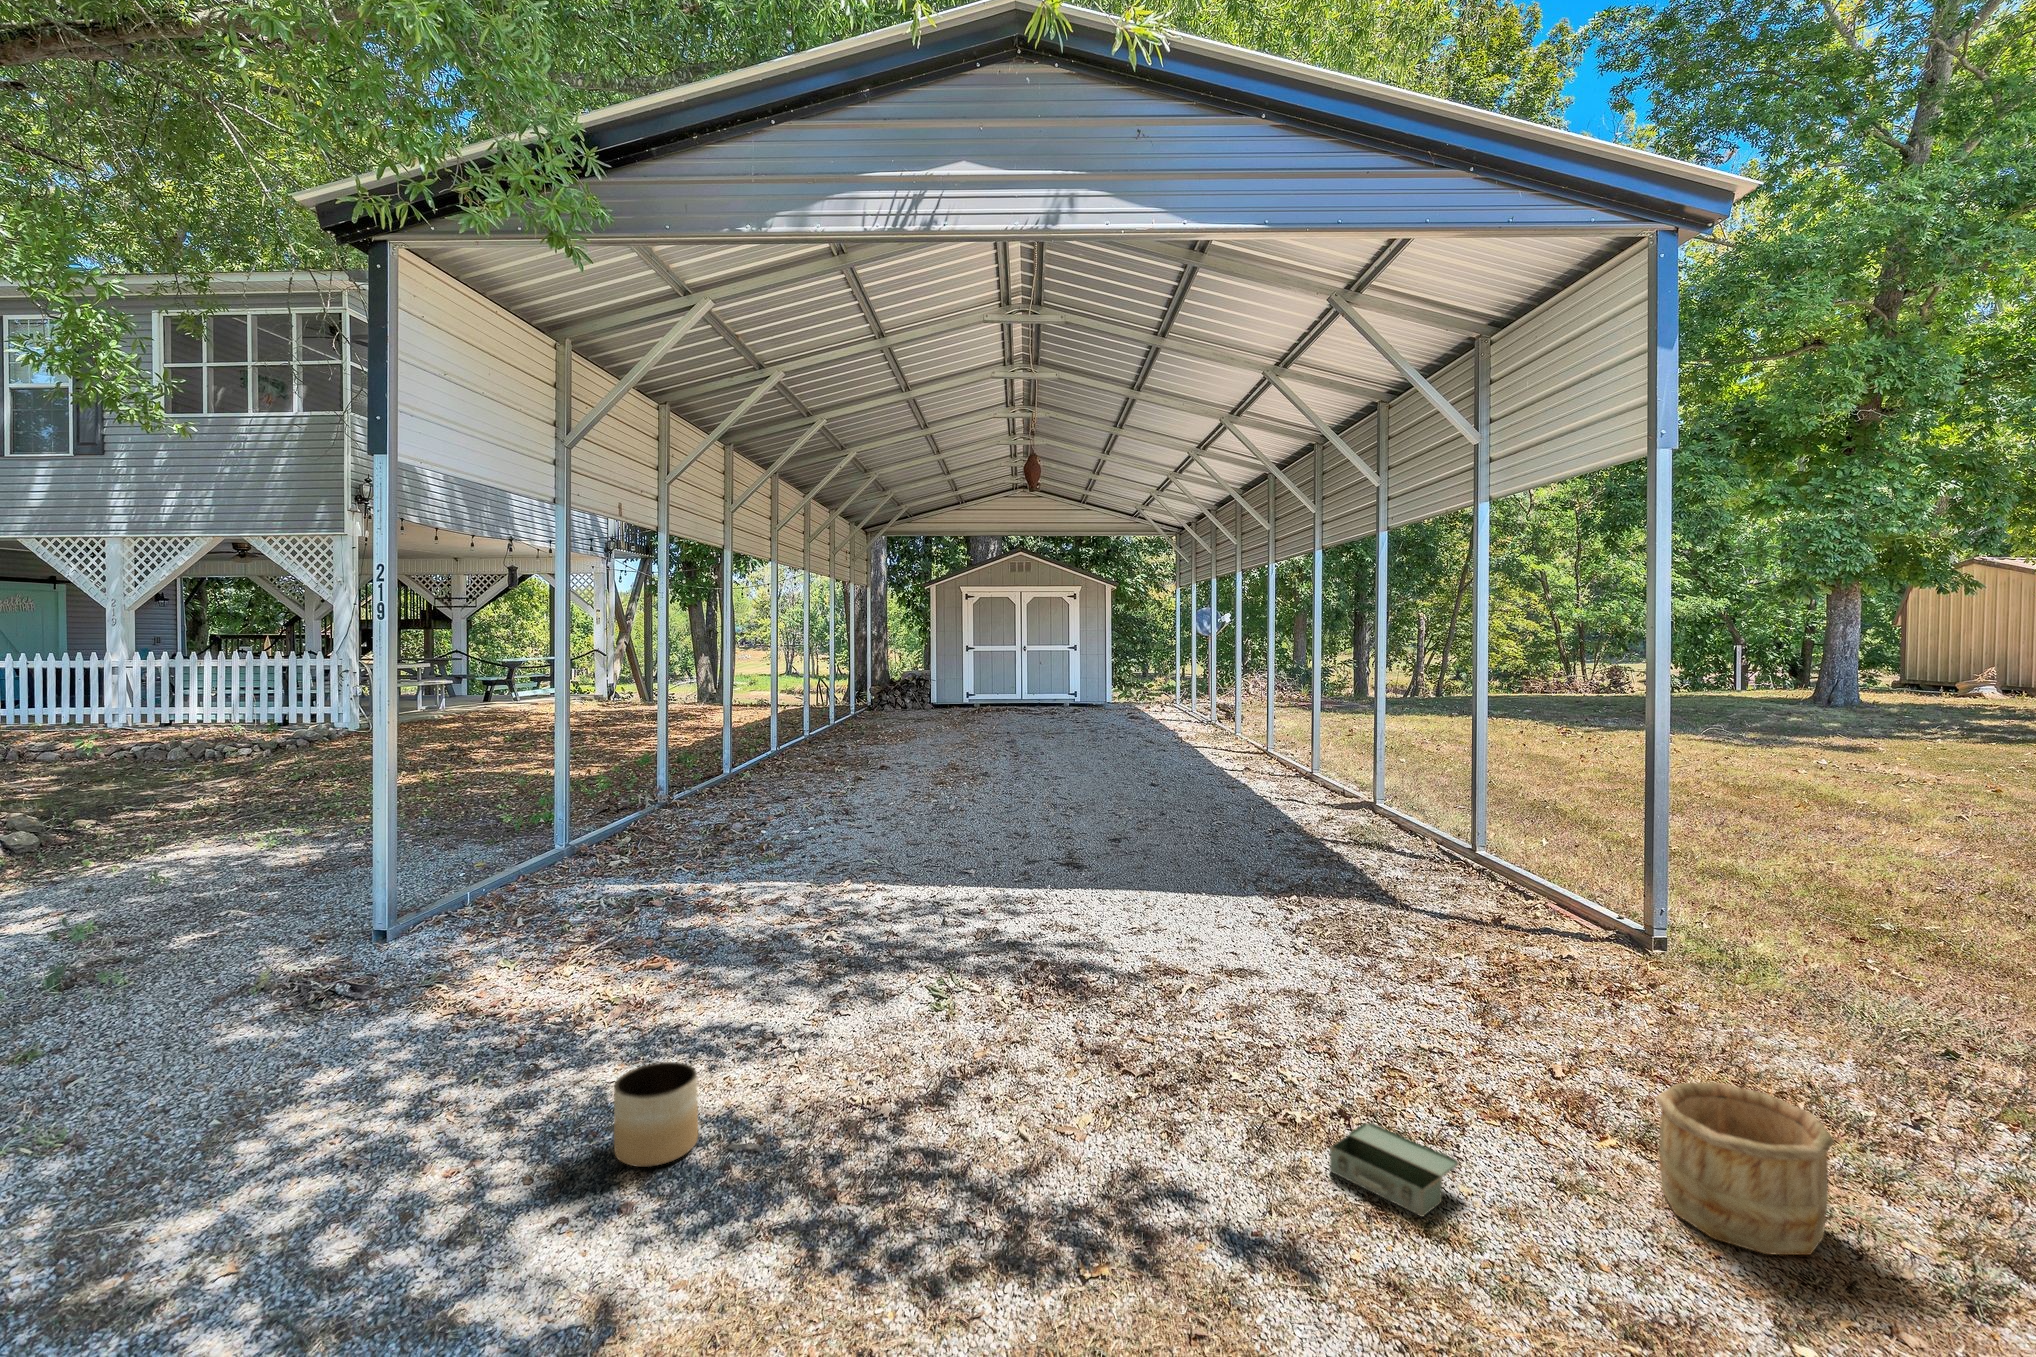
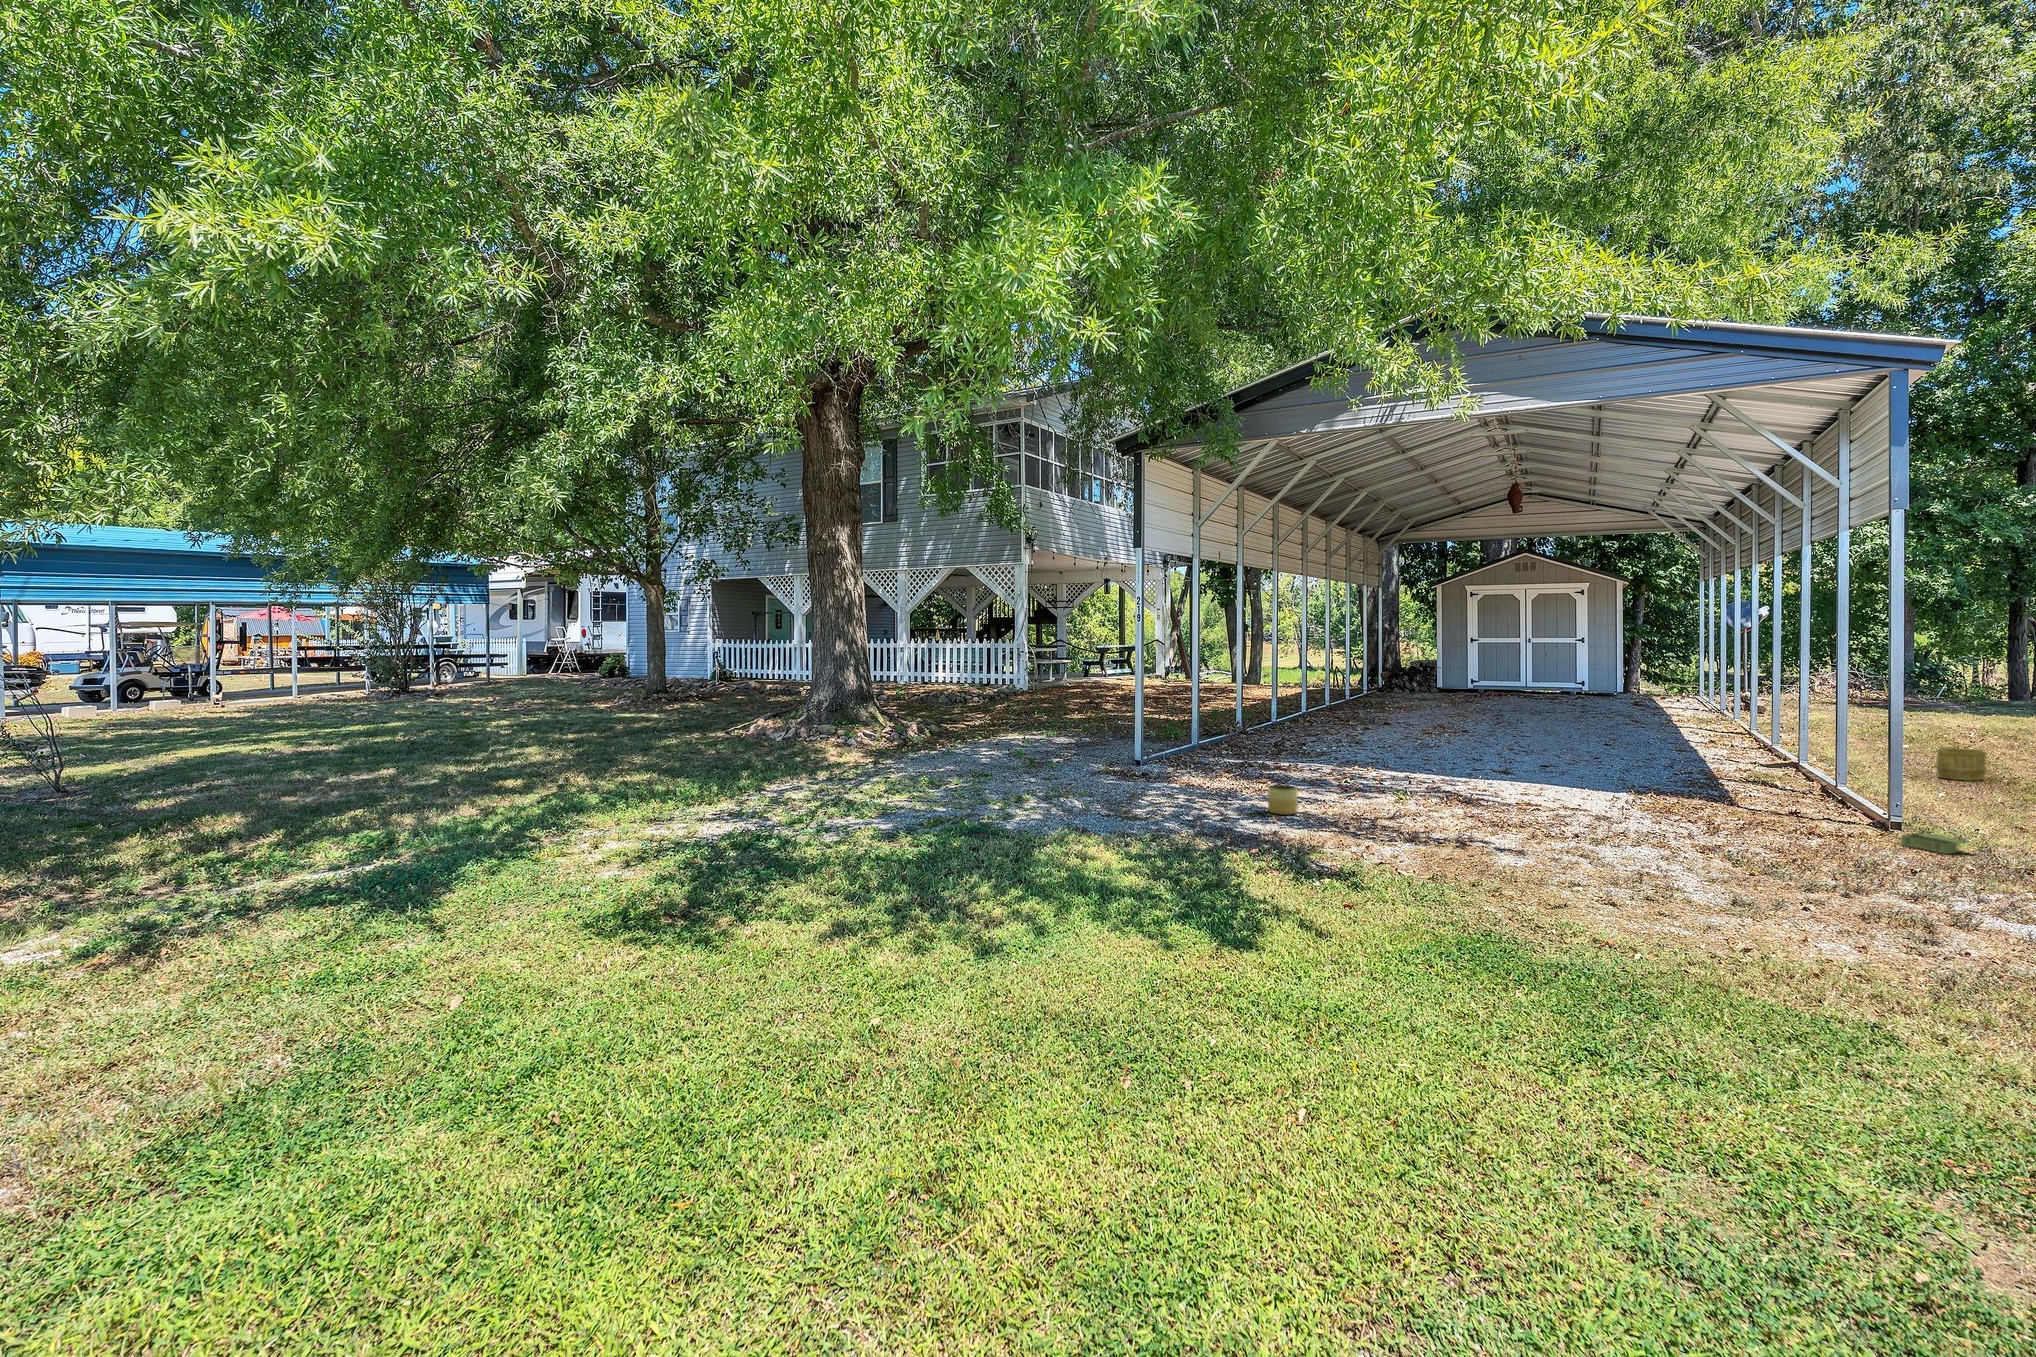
wooden bucket: present [1656,1082,1834,1255] -> present [1937,748,1986,781]
toolbox: present [1330,1123,1459,1216] -> present [1901,833,1968,854]

